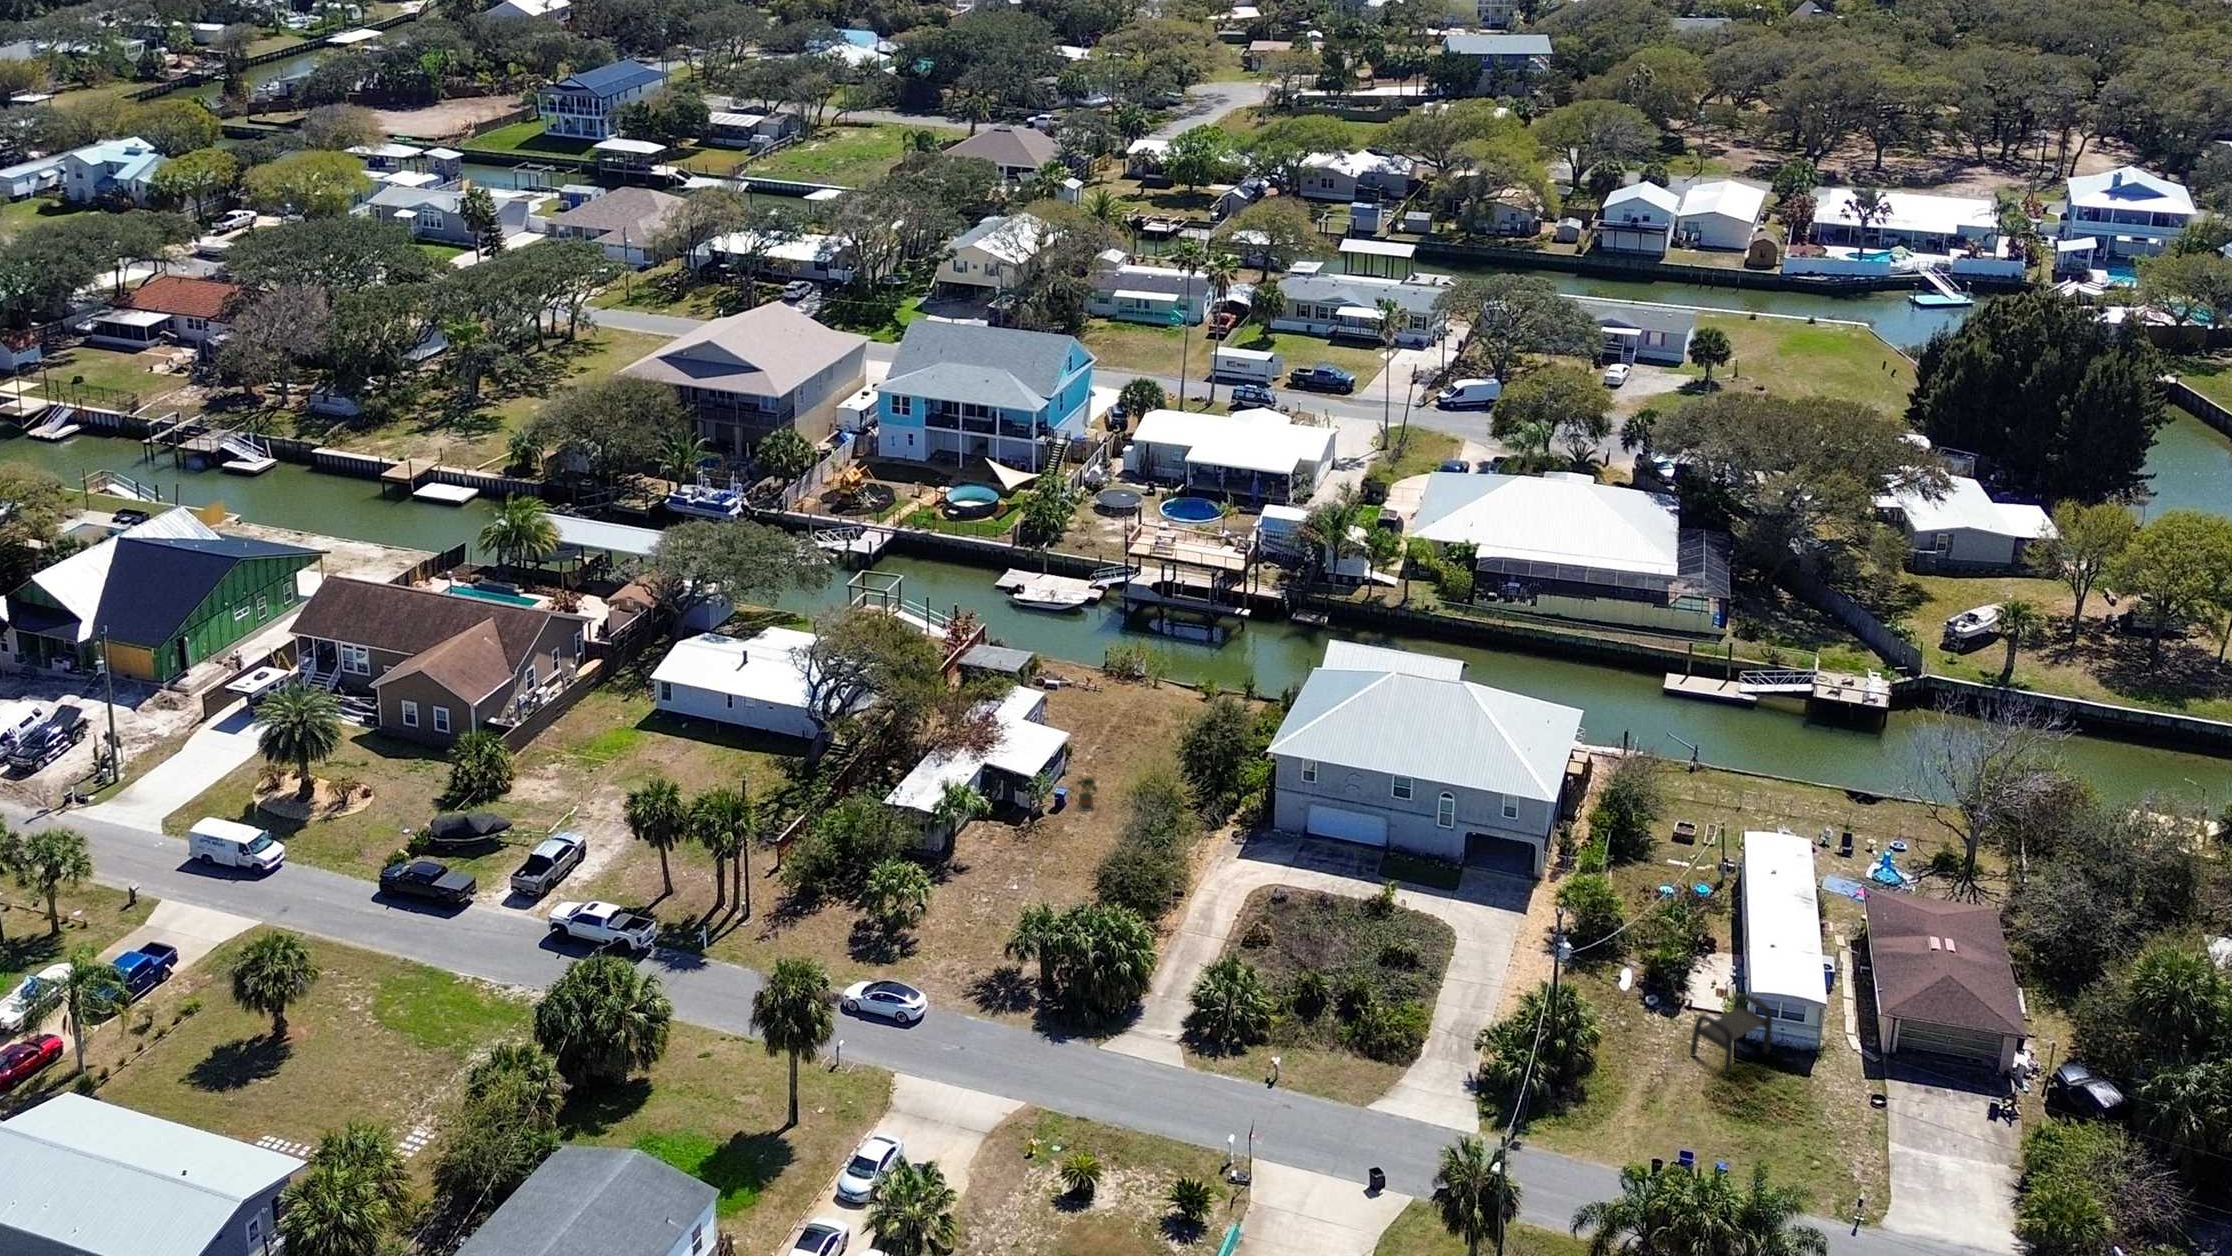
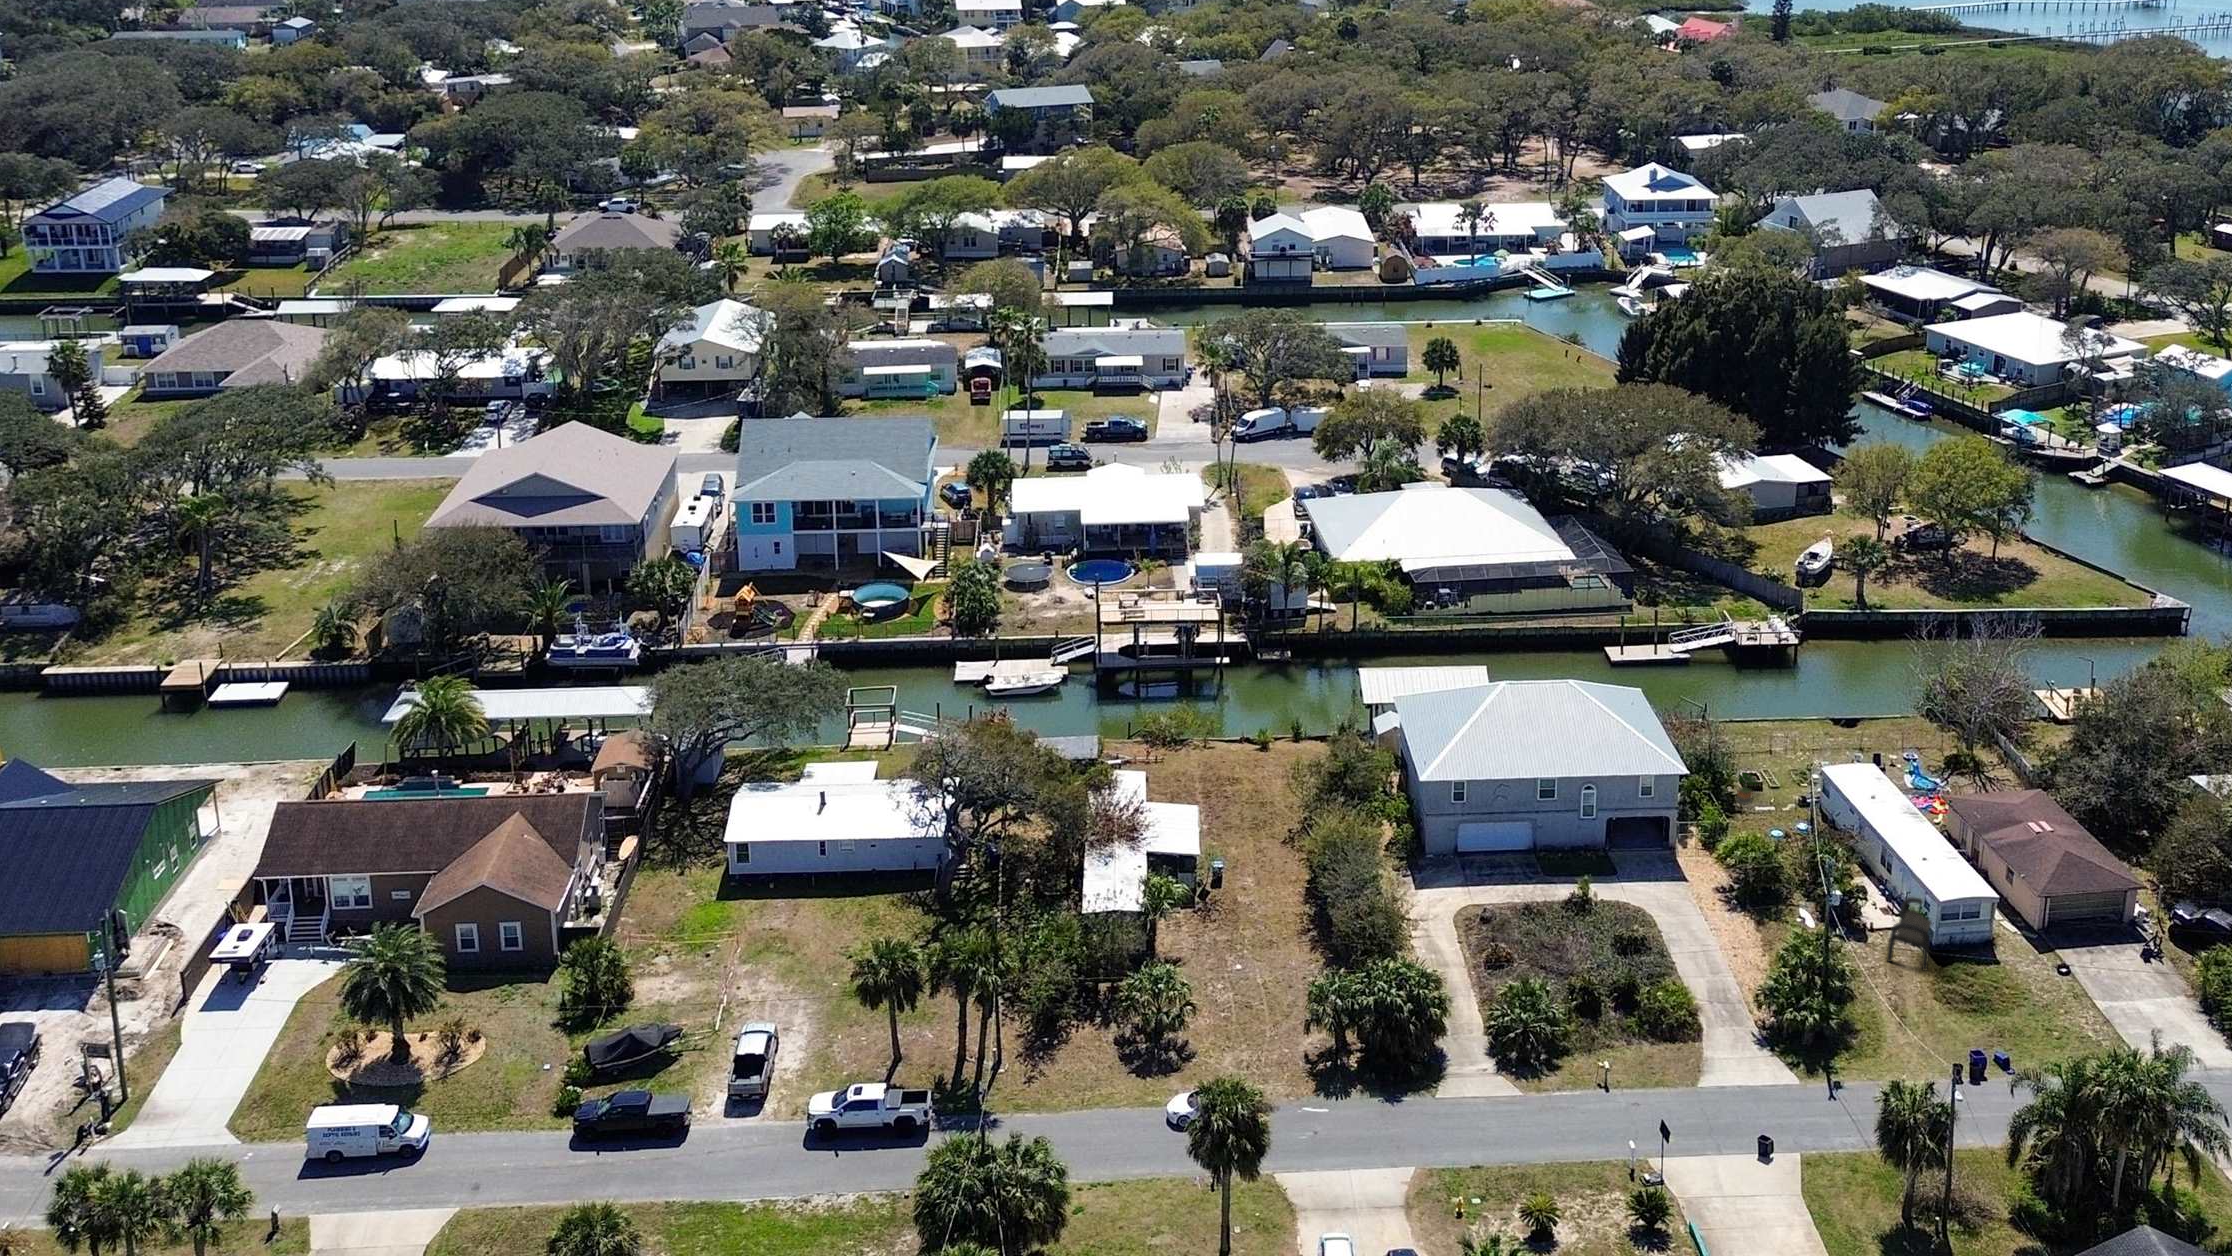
potted tree: present [1077,778,1097,811] -> present [1735,773,1758,805]

